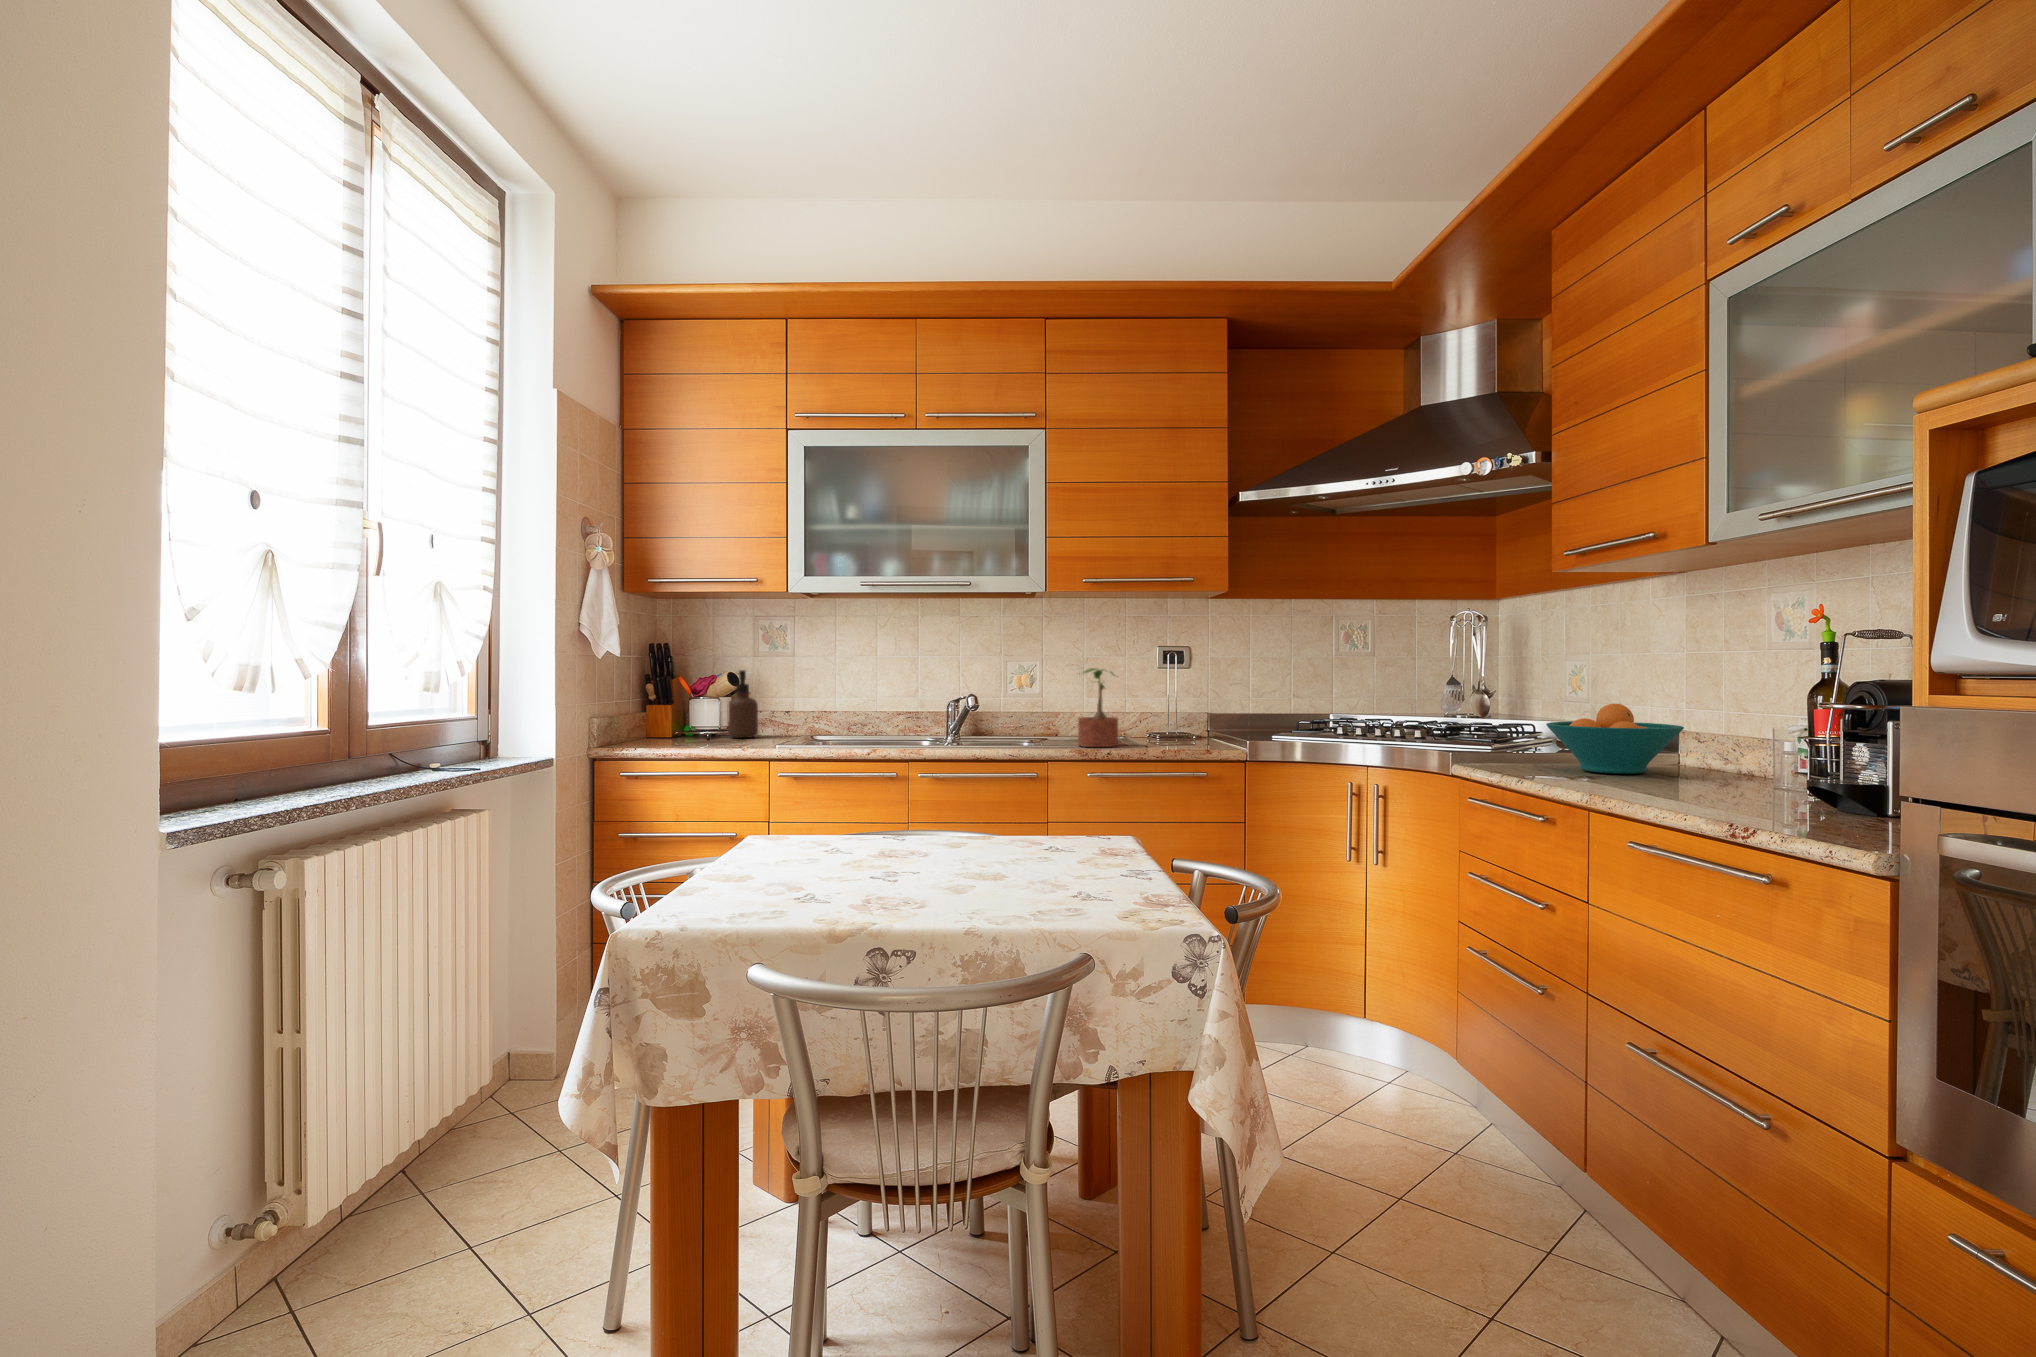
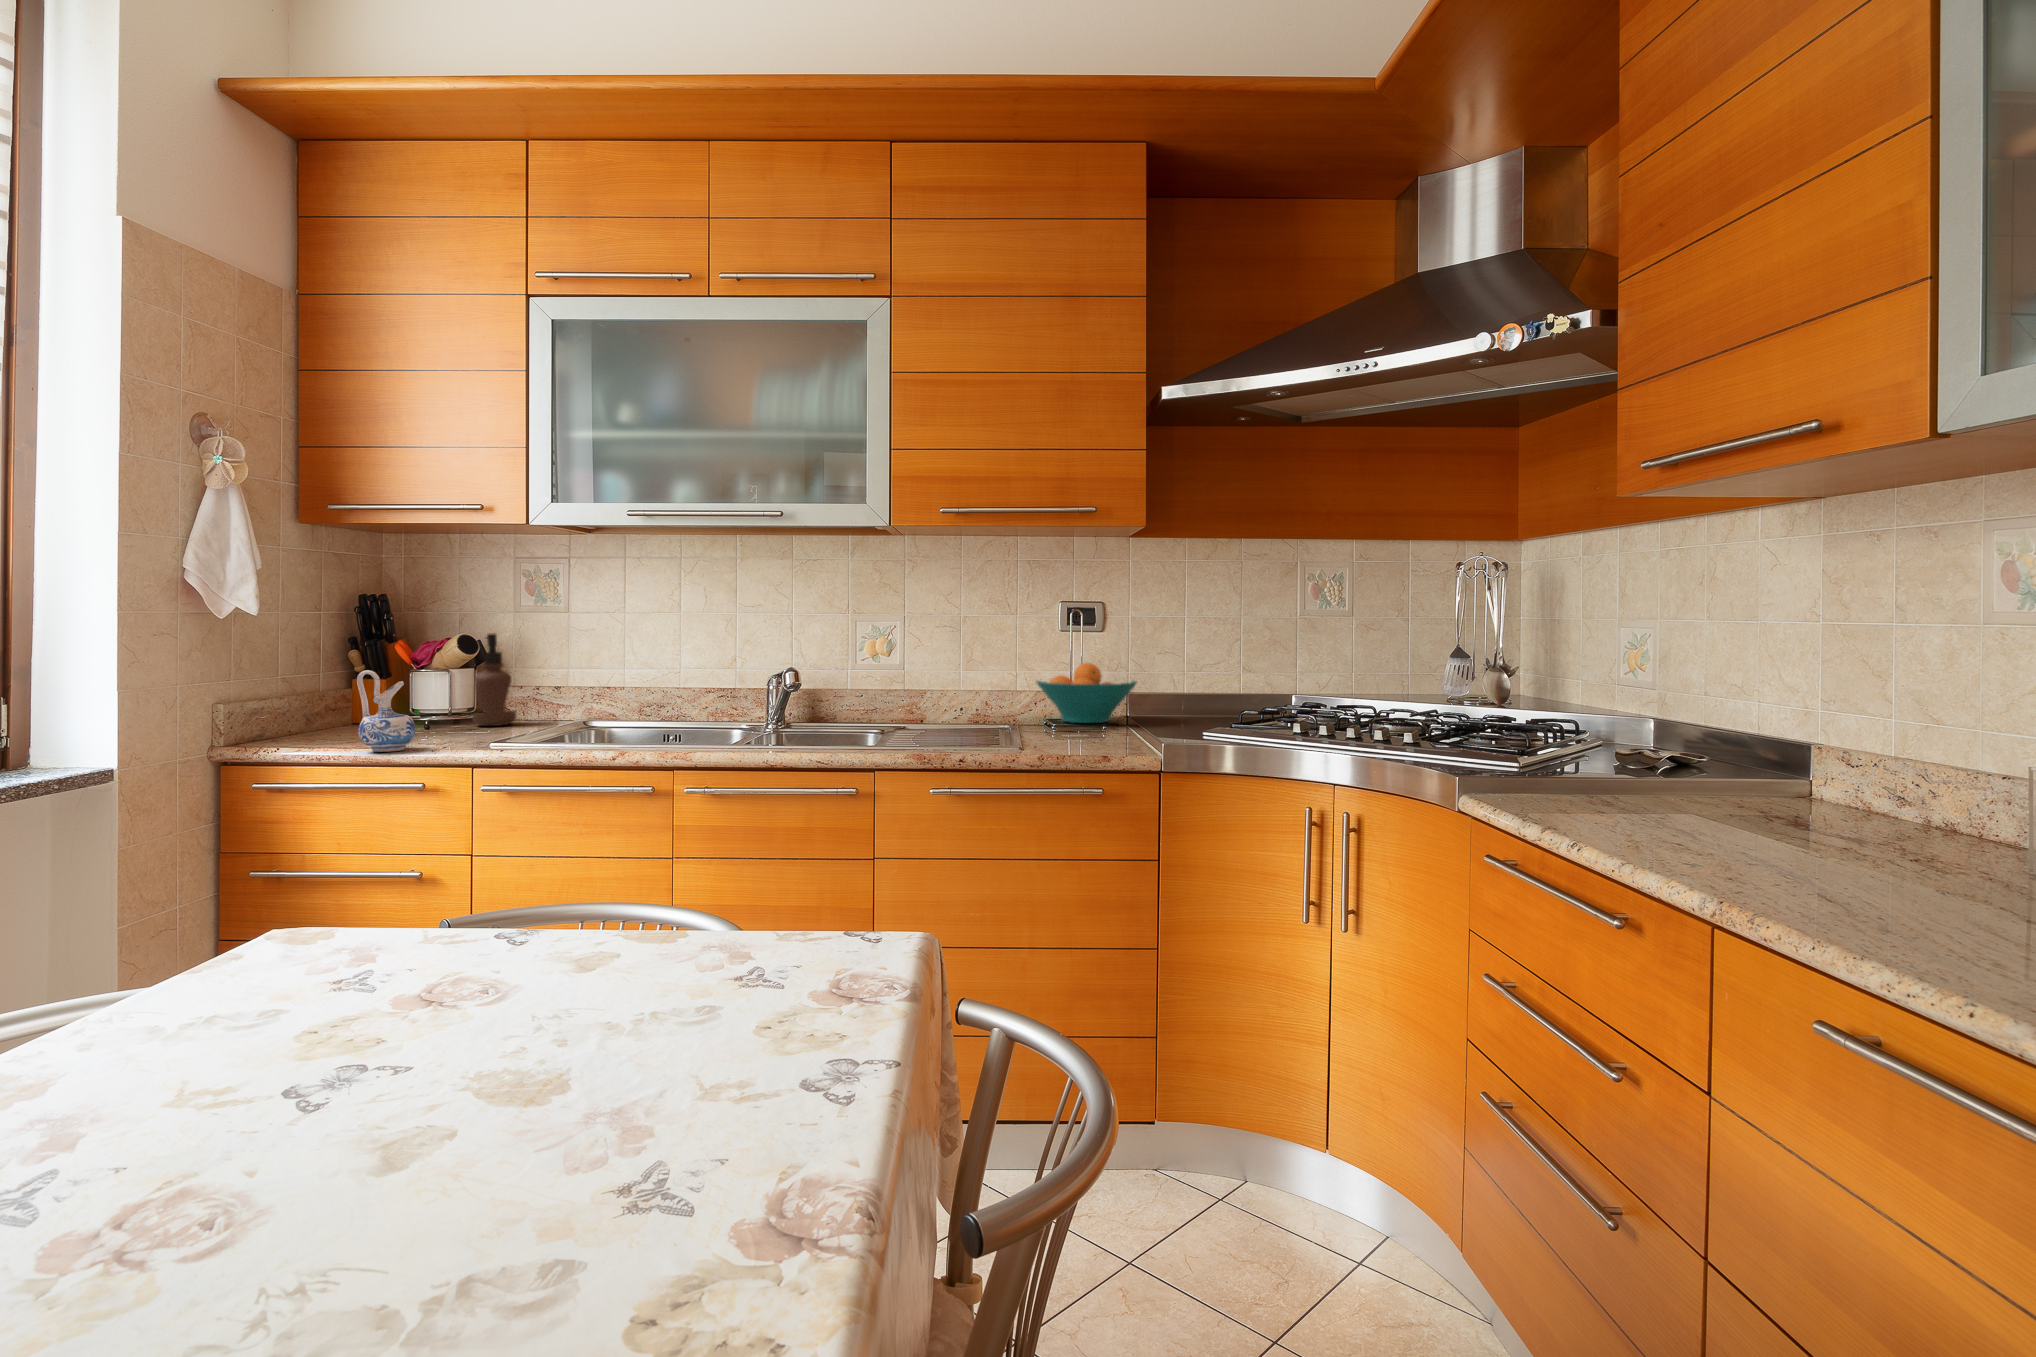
potted plant: present [1078,668,1118,747] -> none [920,636,984,751]
ceramic pitcher: none [689,694,724,751] -> present [357,670,415,752]
fruit bowl: present [1546,704,1684,774] -> present [1037,663,1137,723]

